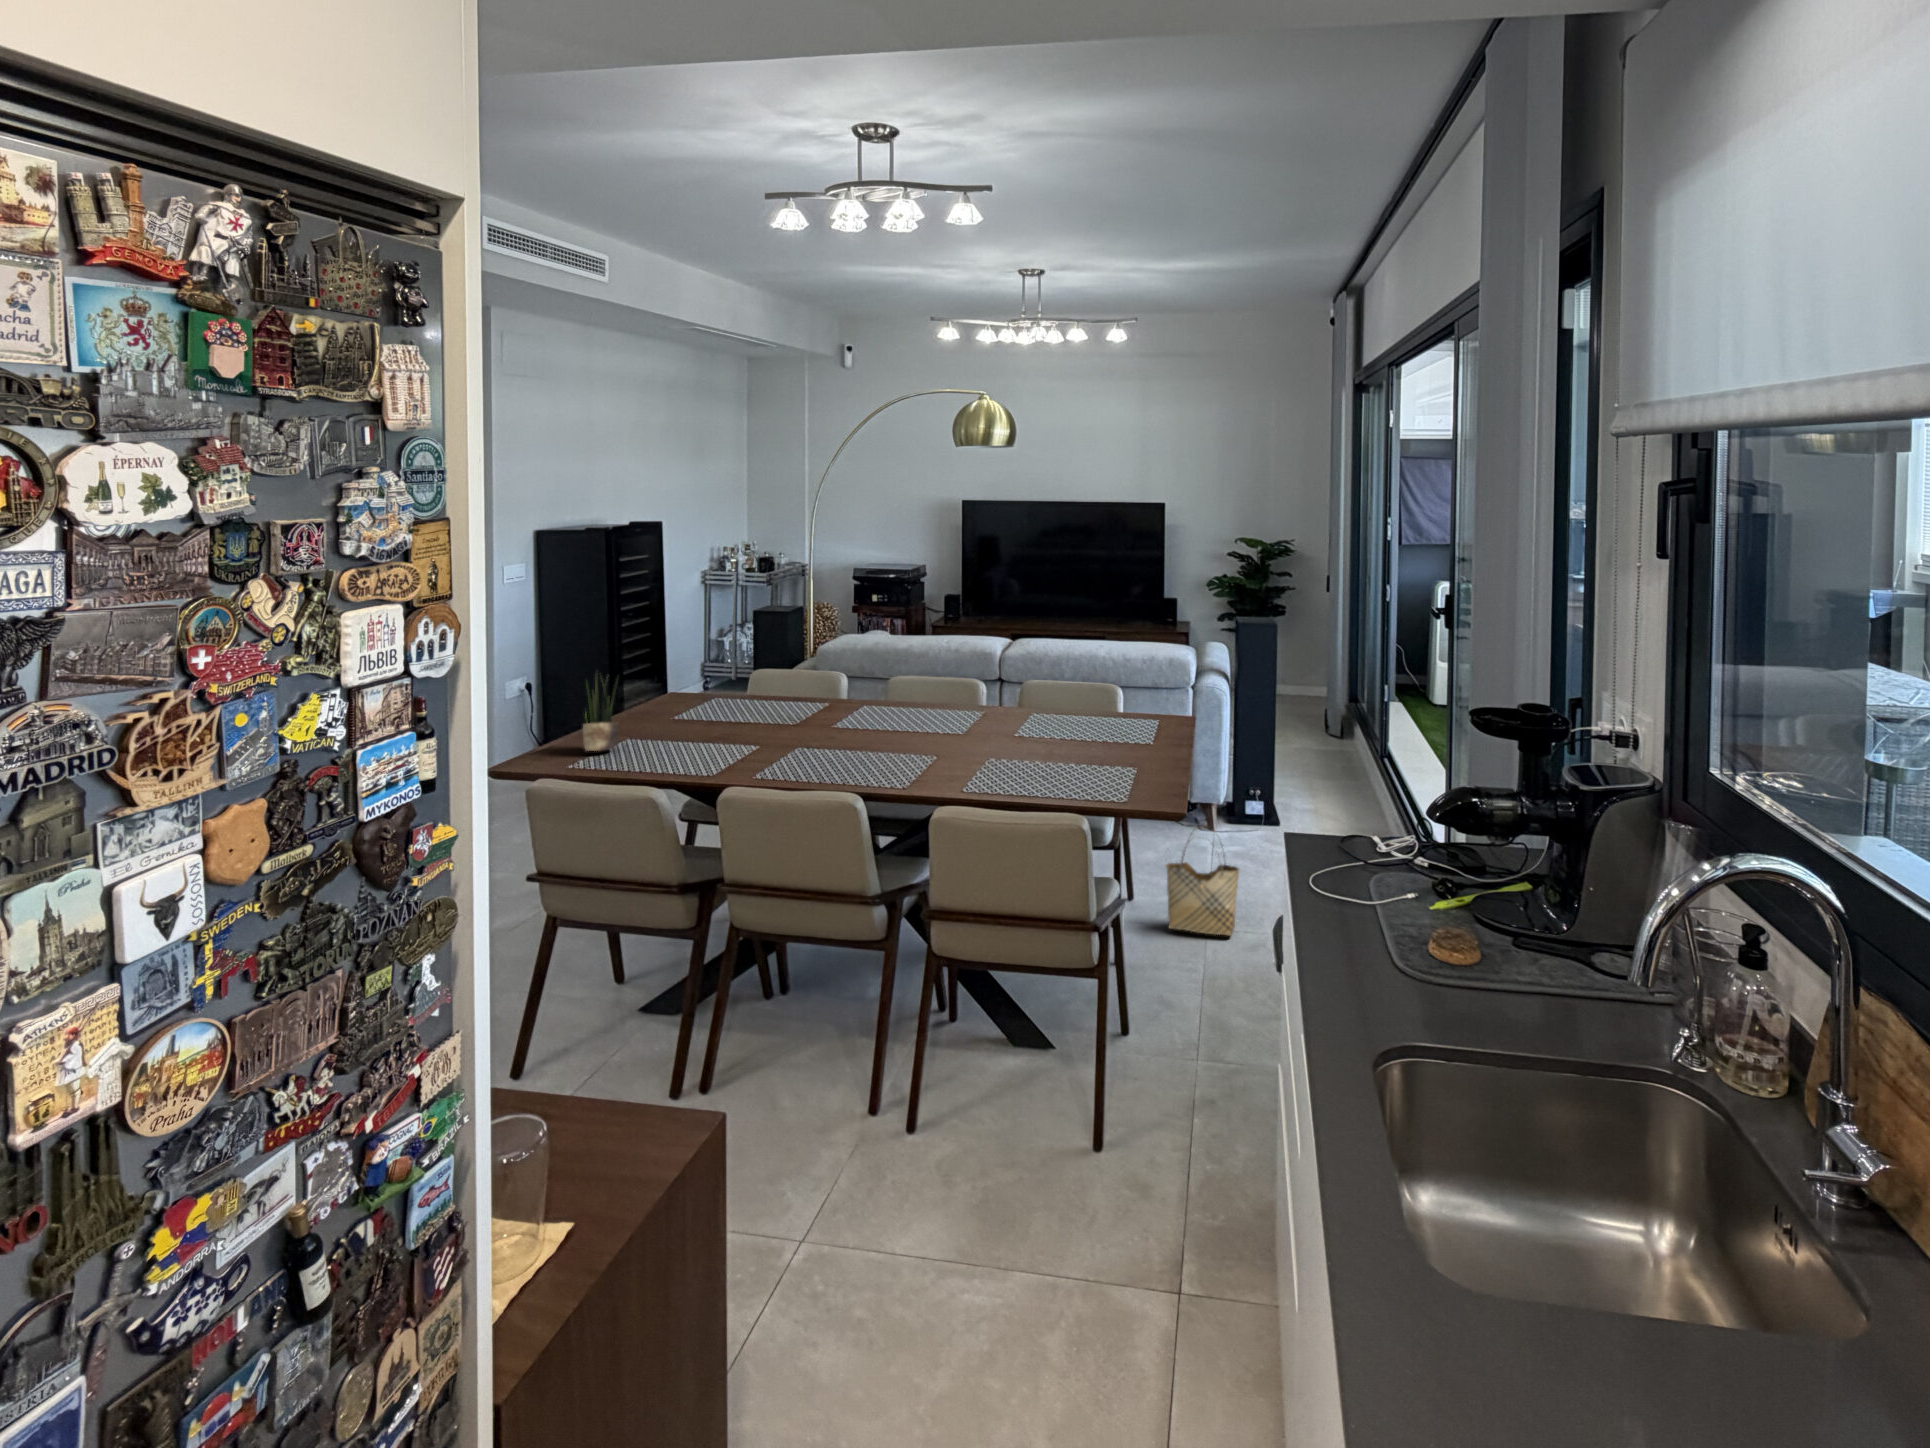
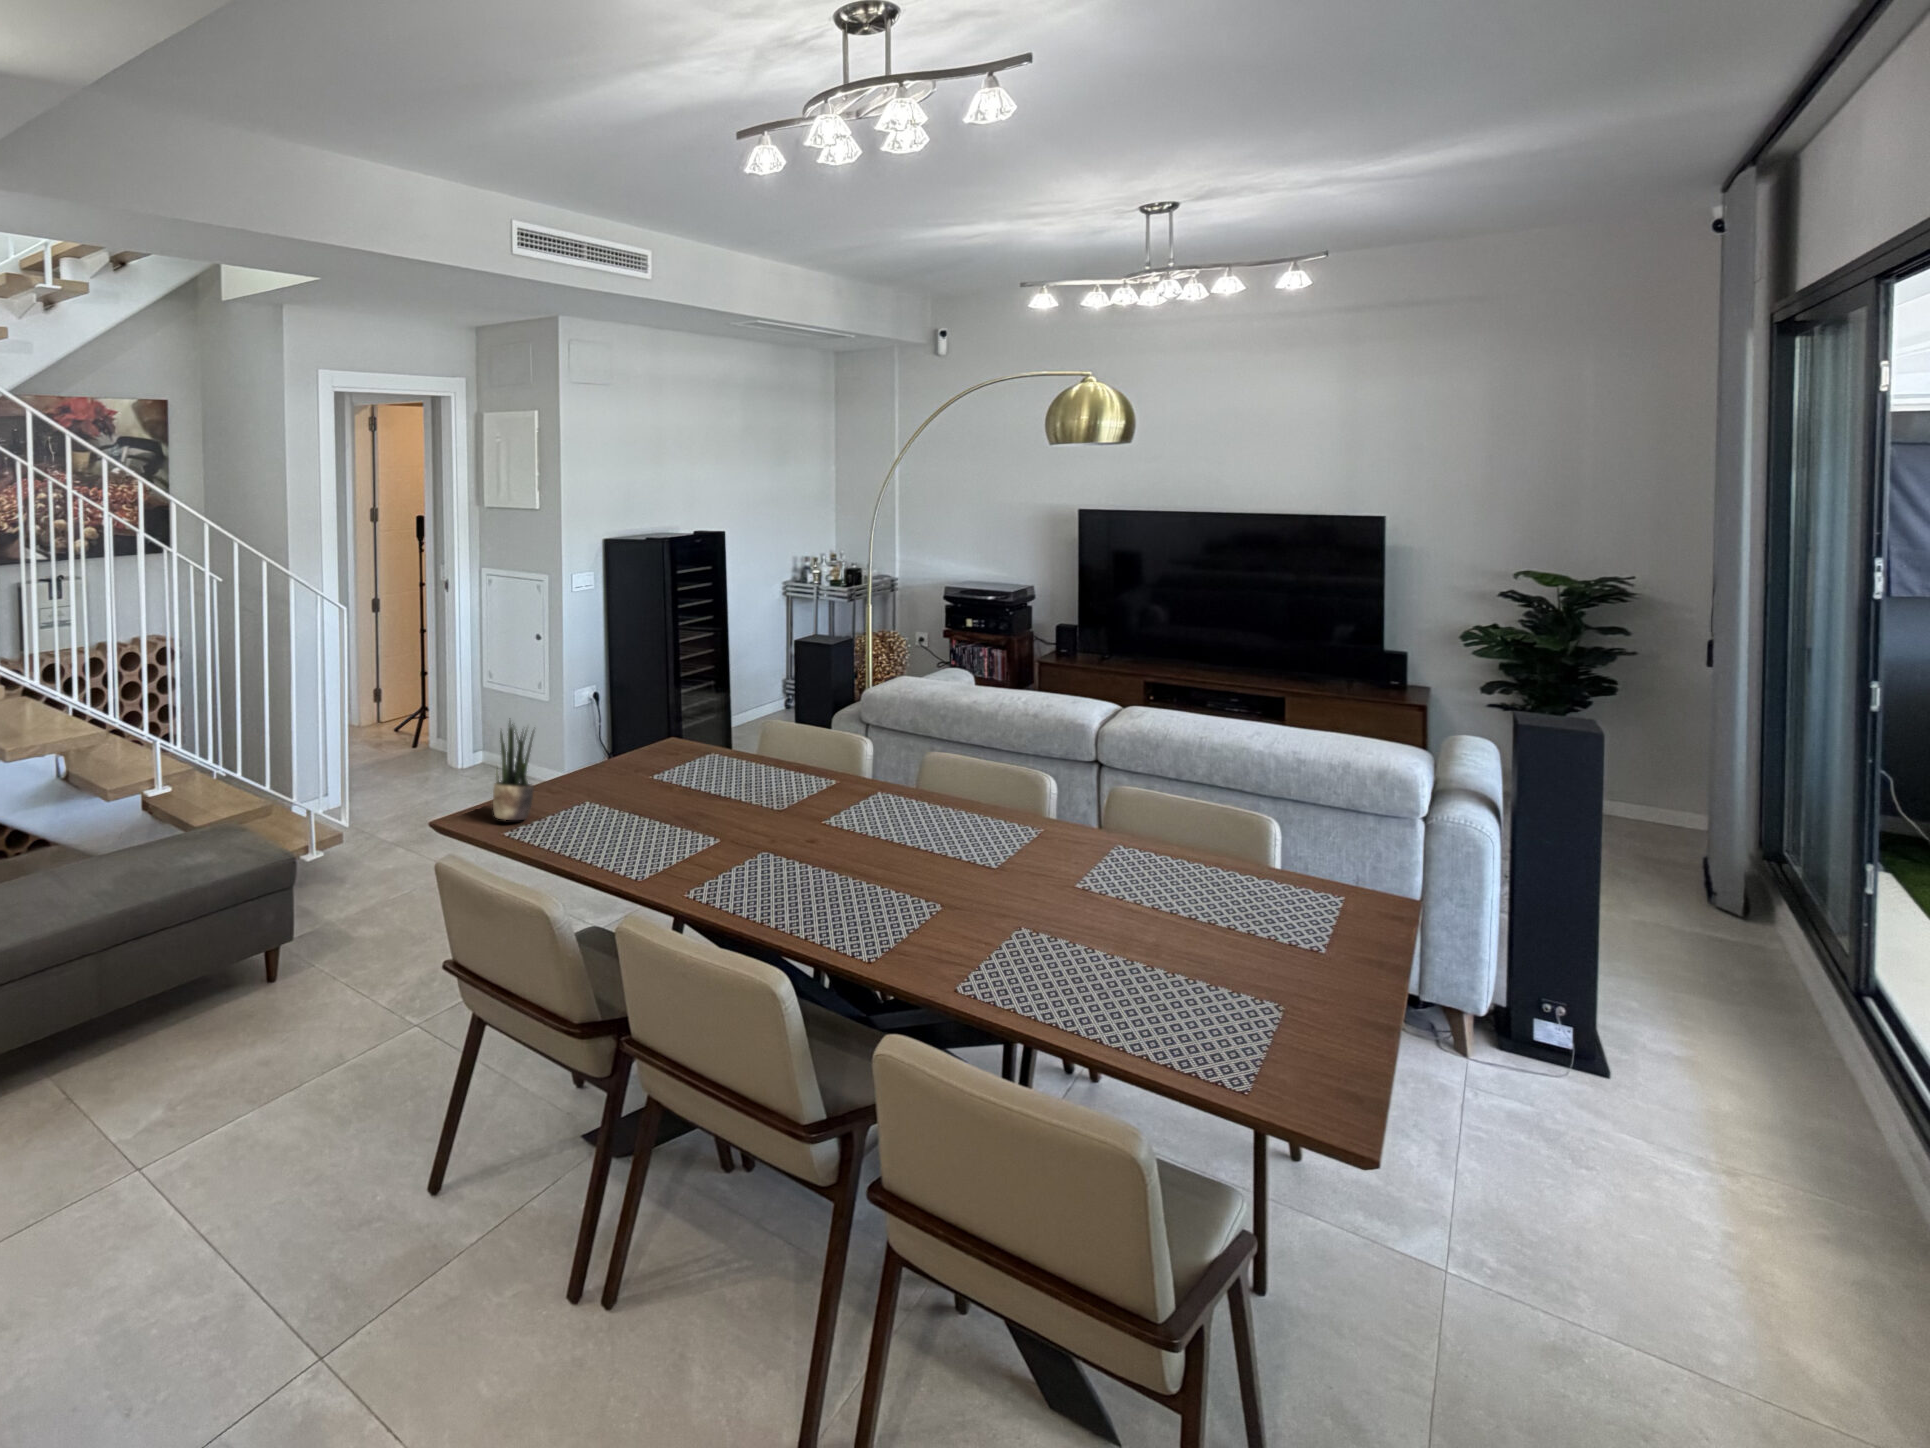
woven basket: present [1166,826,1239,935] -> none [1356,1096,1521,1326]

